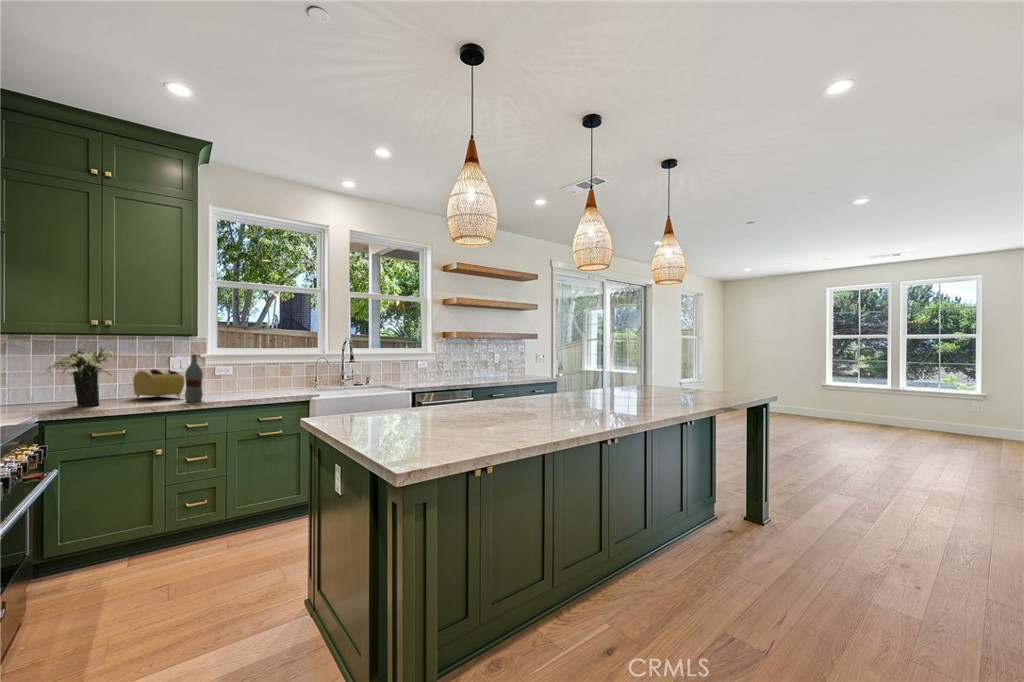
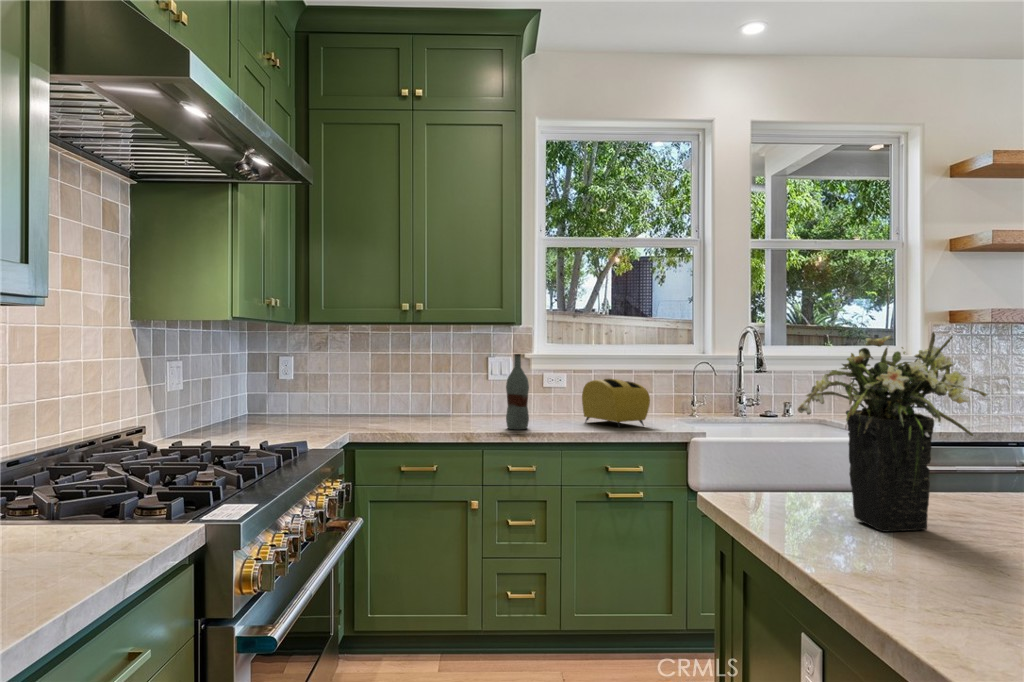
flower arrangement: present [45,347,118,407] -> present [798,332,987,532]
toaster: present [133,369,185,399] -> present [582,379,650,427]

